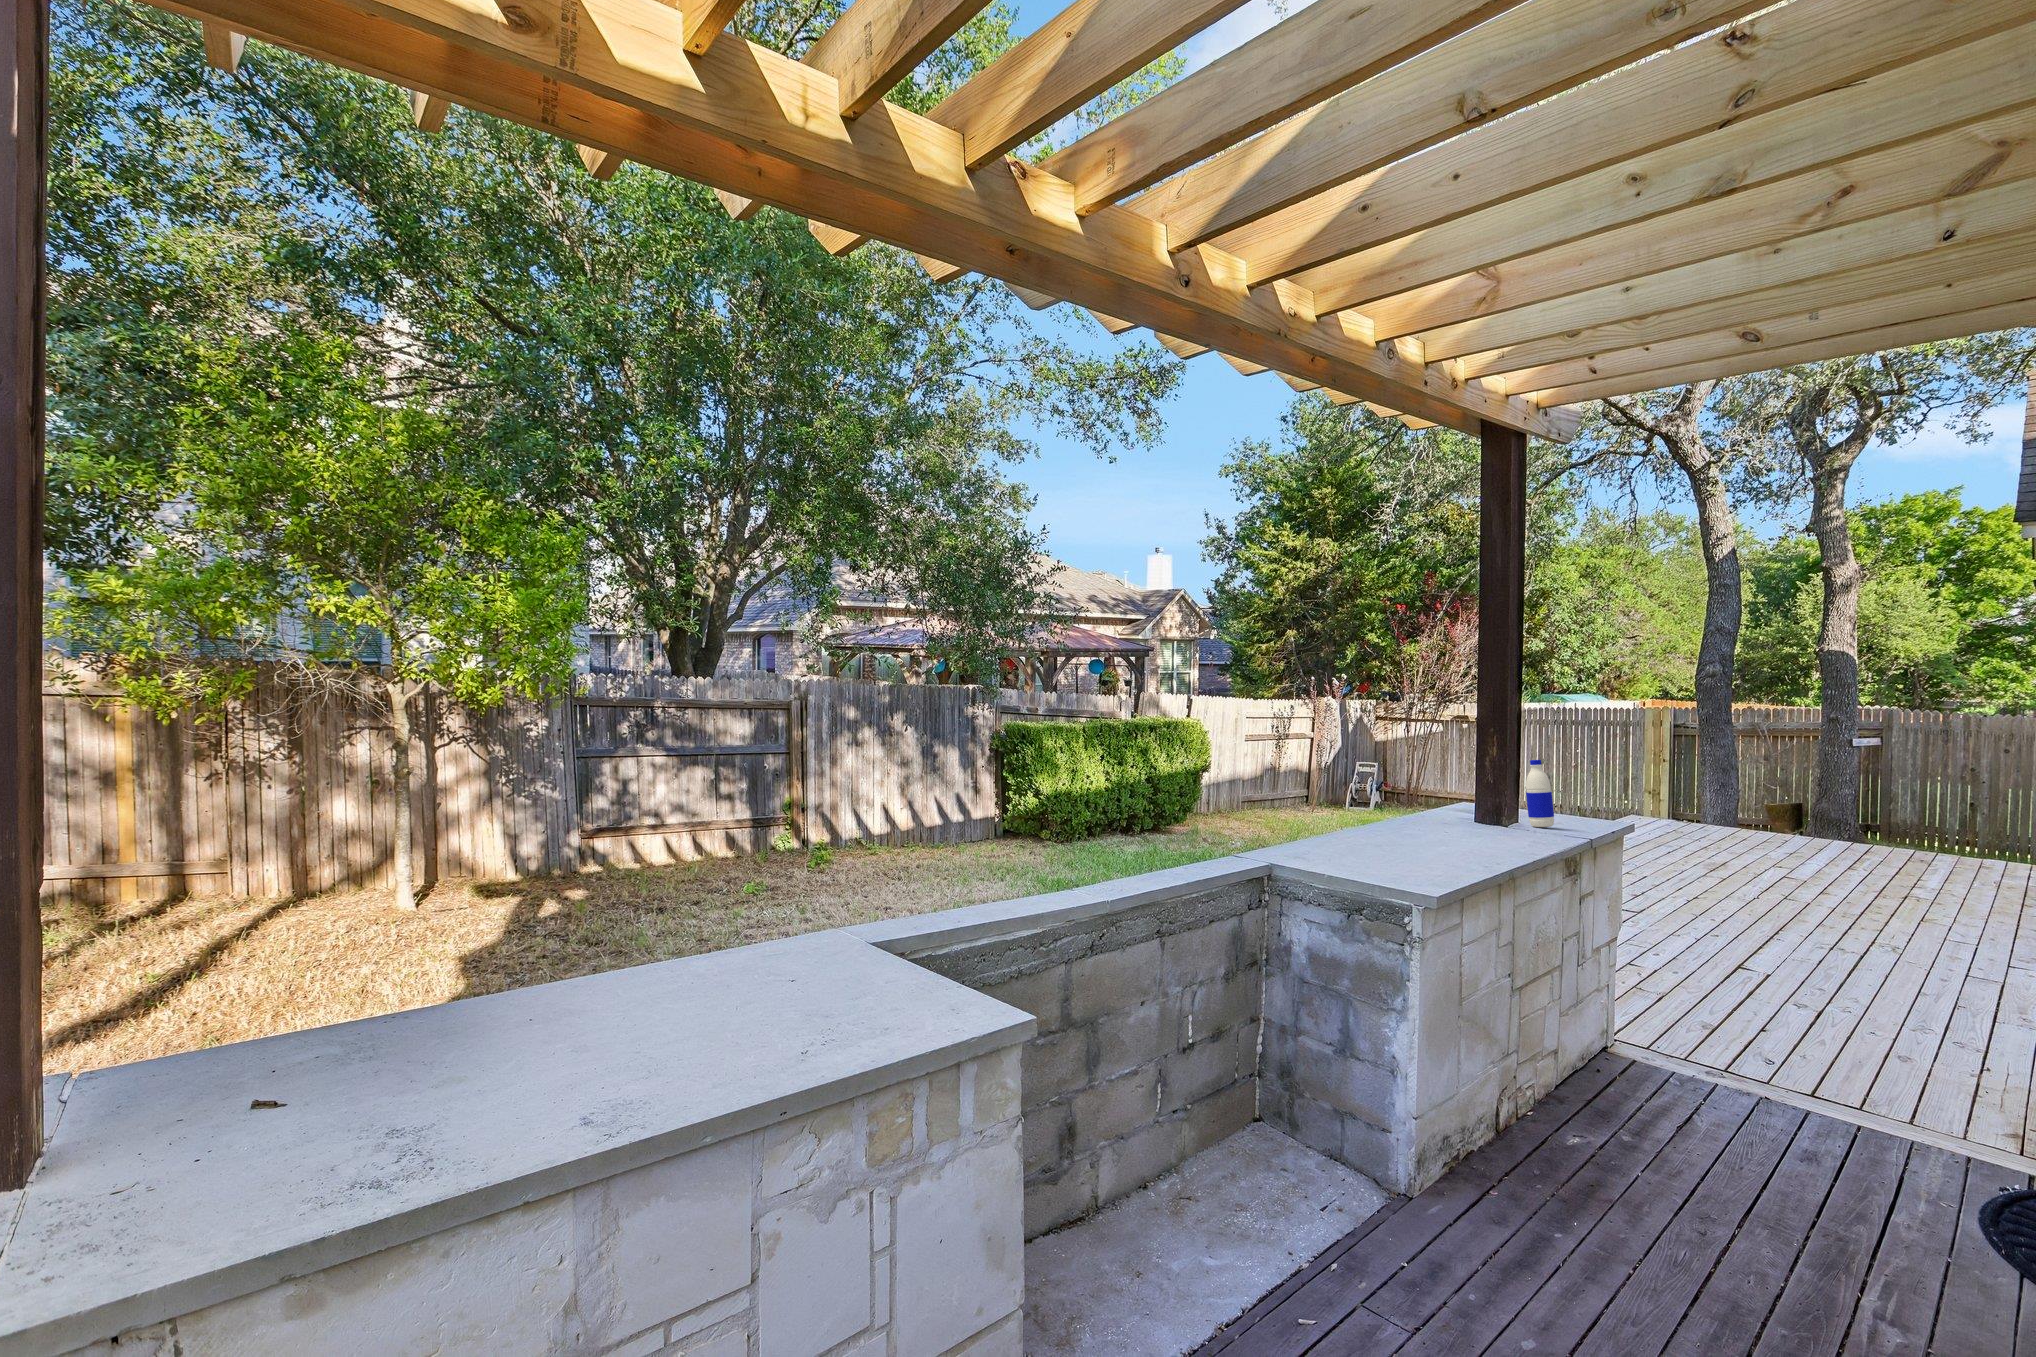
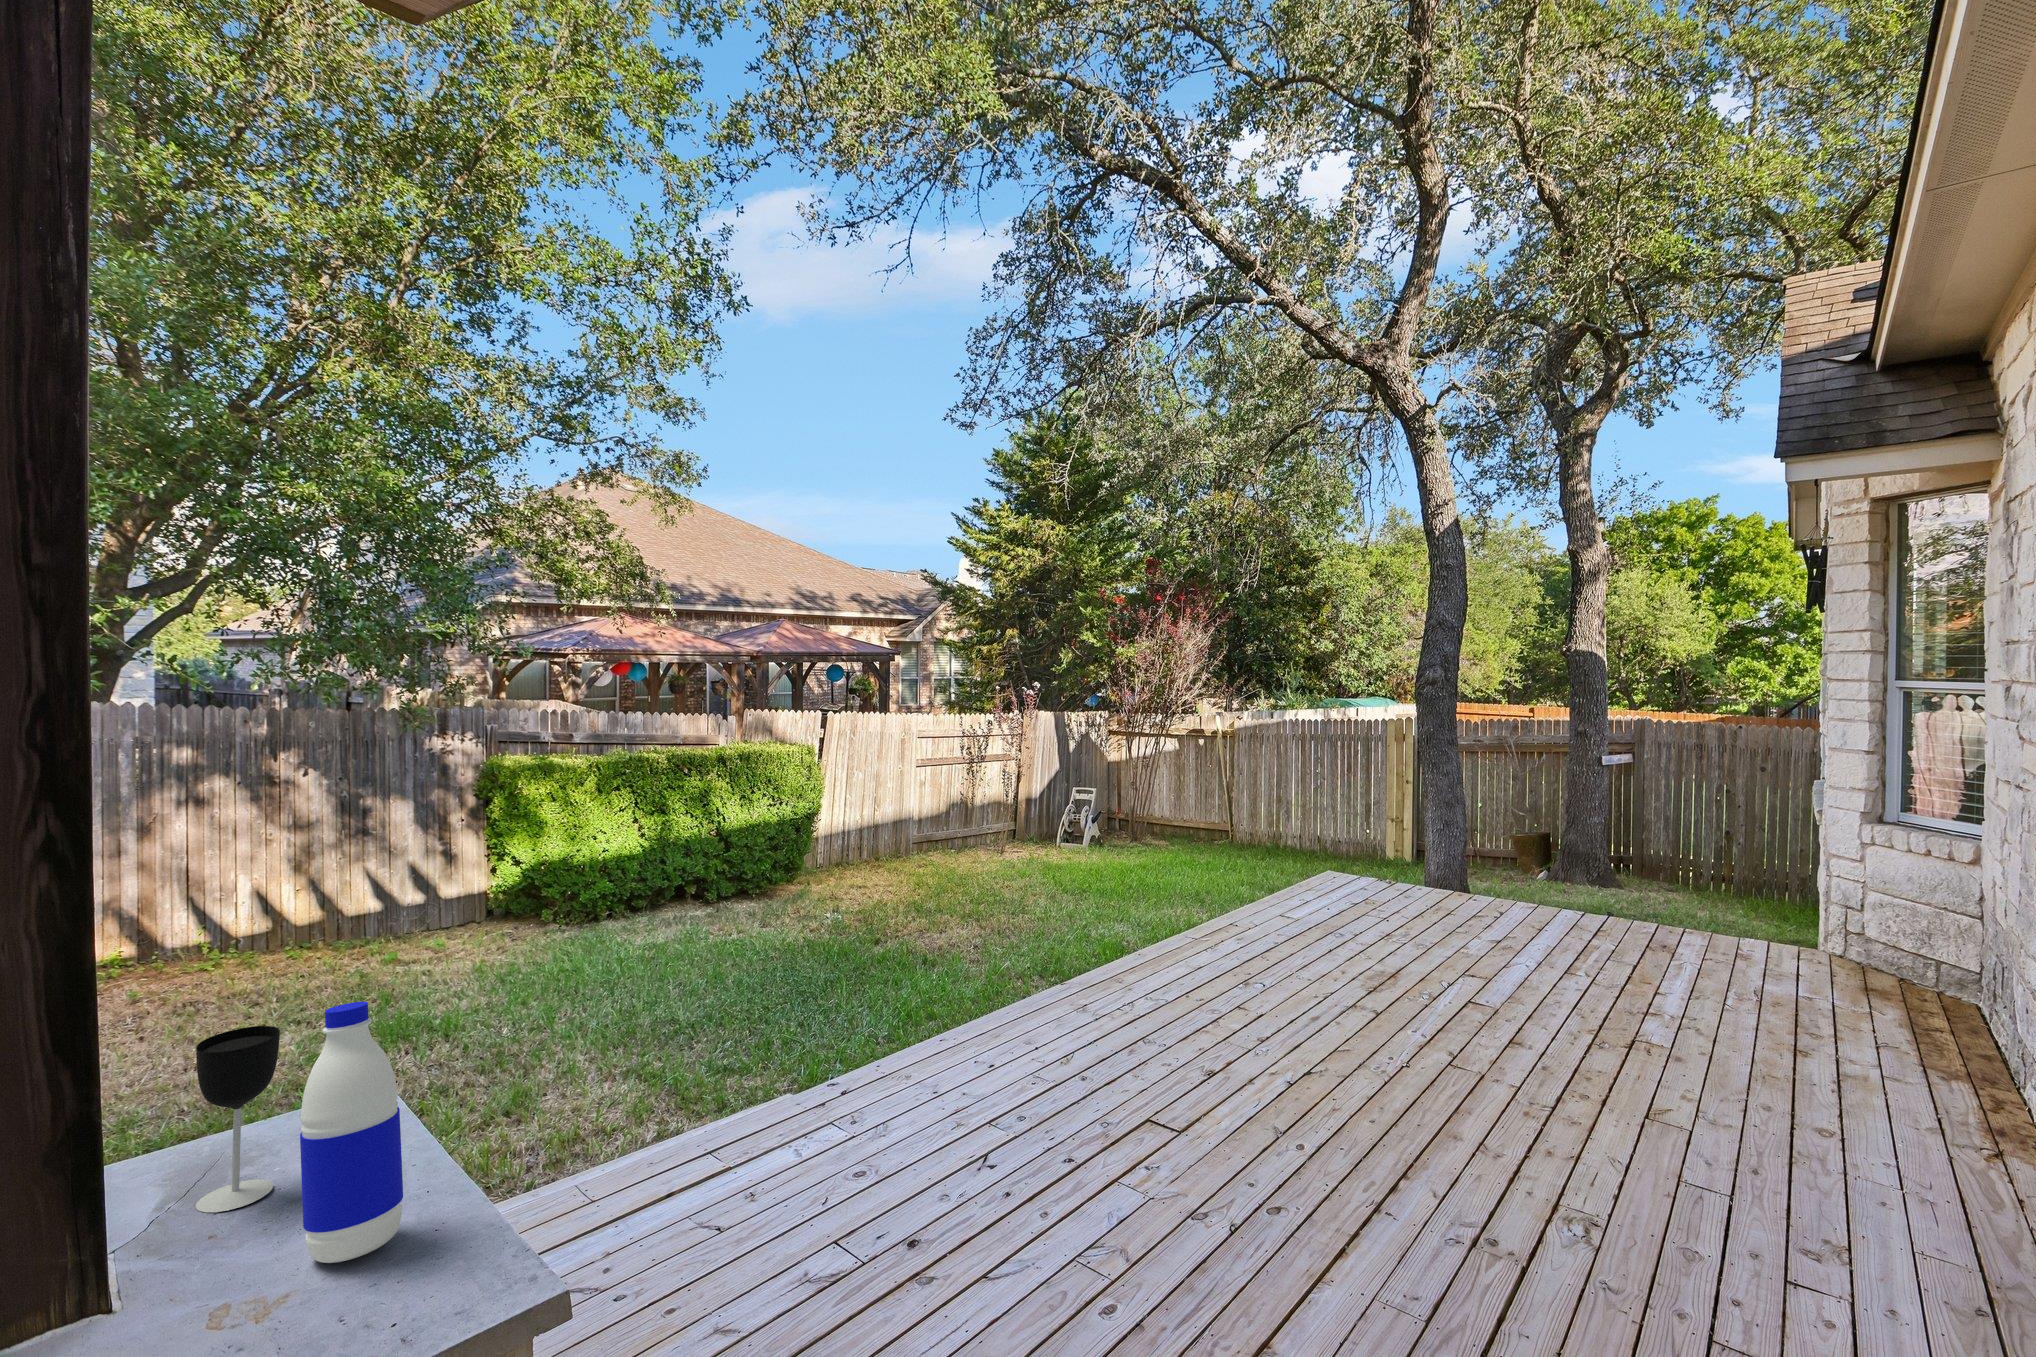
wine glass: none [1468,773,1490,822] -> present [196,1026,280,1212]

